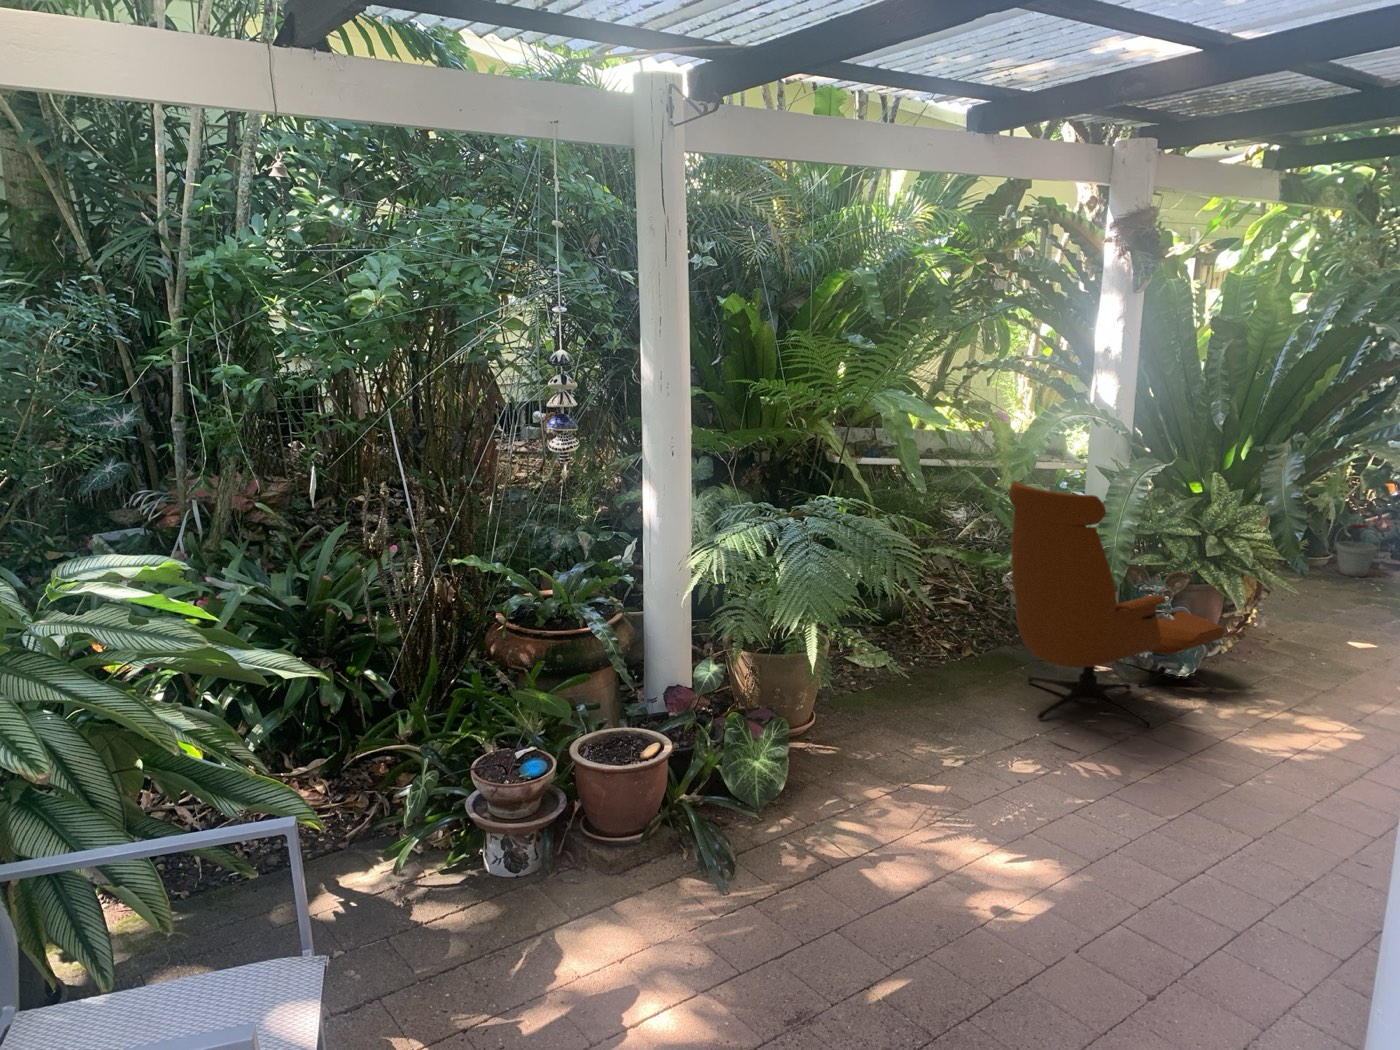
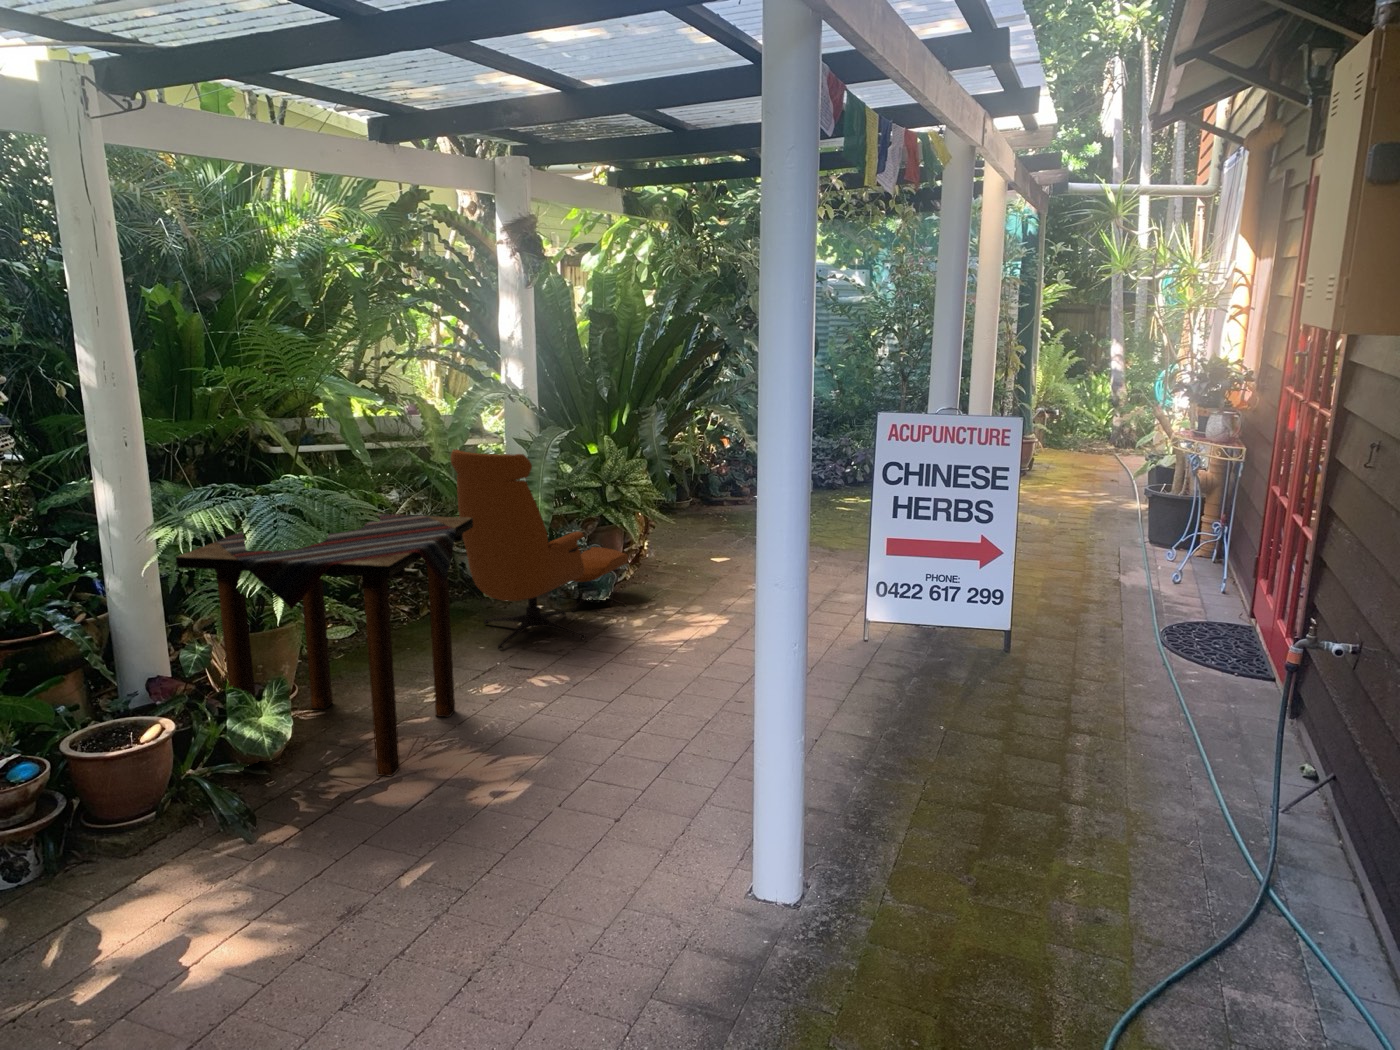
bucket: present [1334,524,1380,577] -> none [694,470,723,511]
side table: none [700,535,1019,856] -> present [176,514,473,776]

